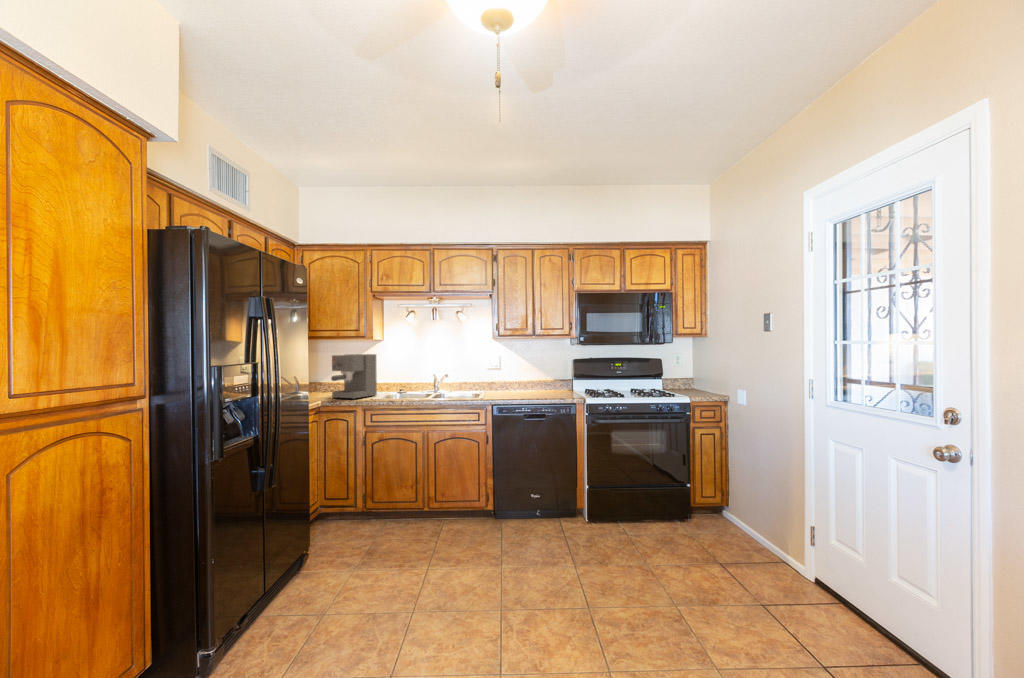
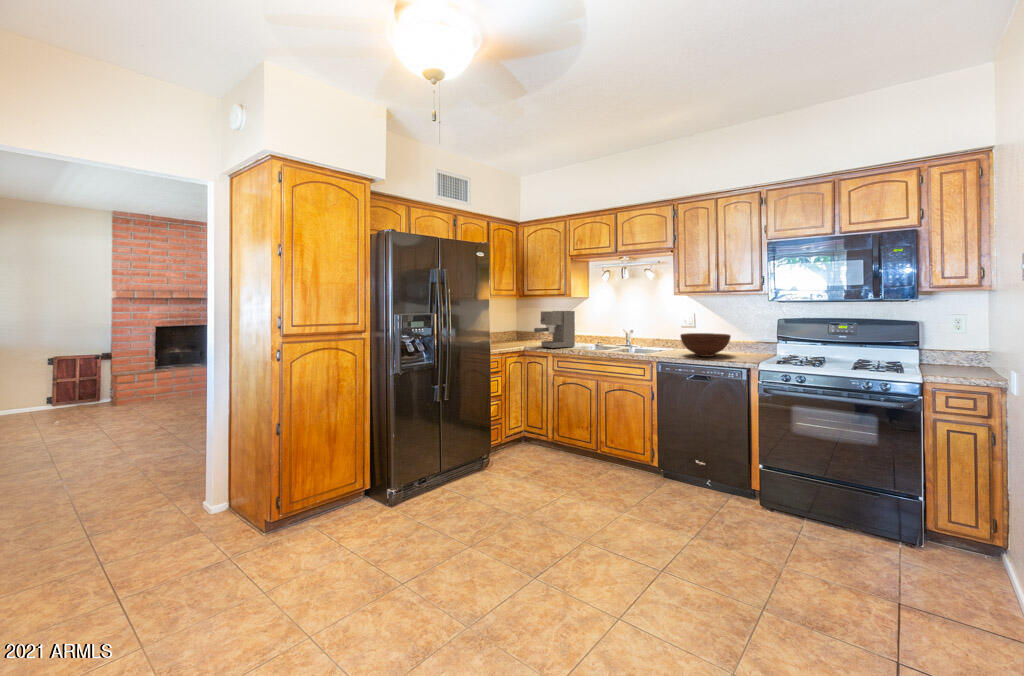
fruit bowl: none [505,373,548,396] -> present [680,333,731,357]

